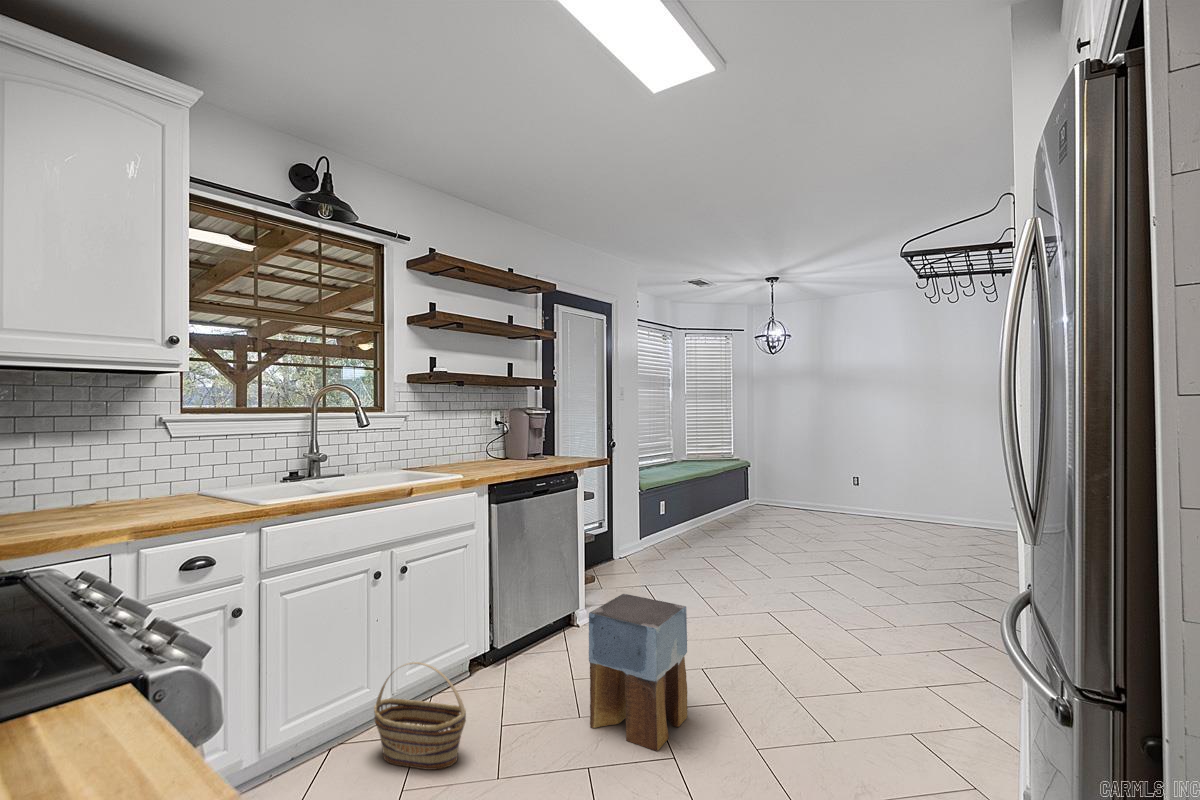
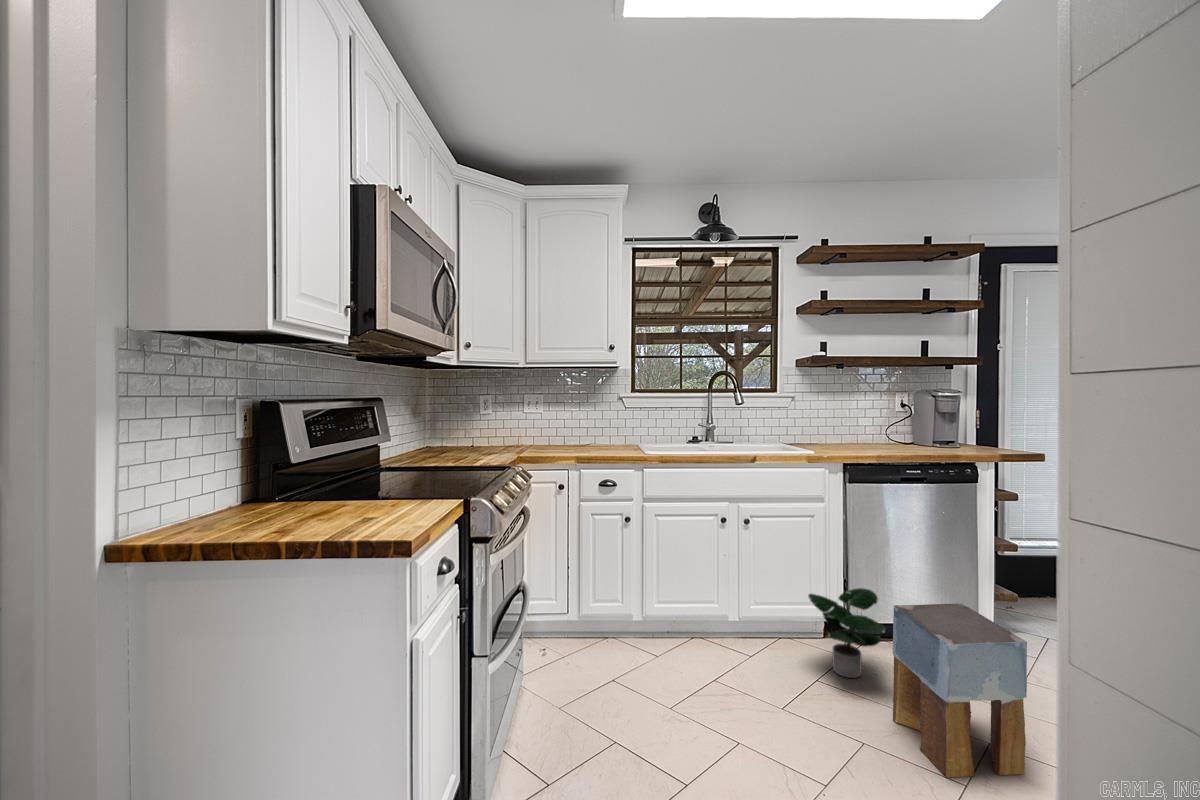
potted plant: none [486,610,566,711] -> present [808,588,886,678]
basket: present [374,662,466,770] -> none [709,591,767,682]

